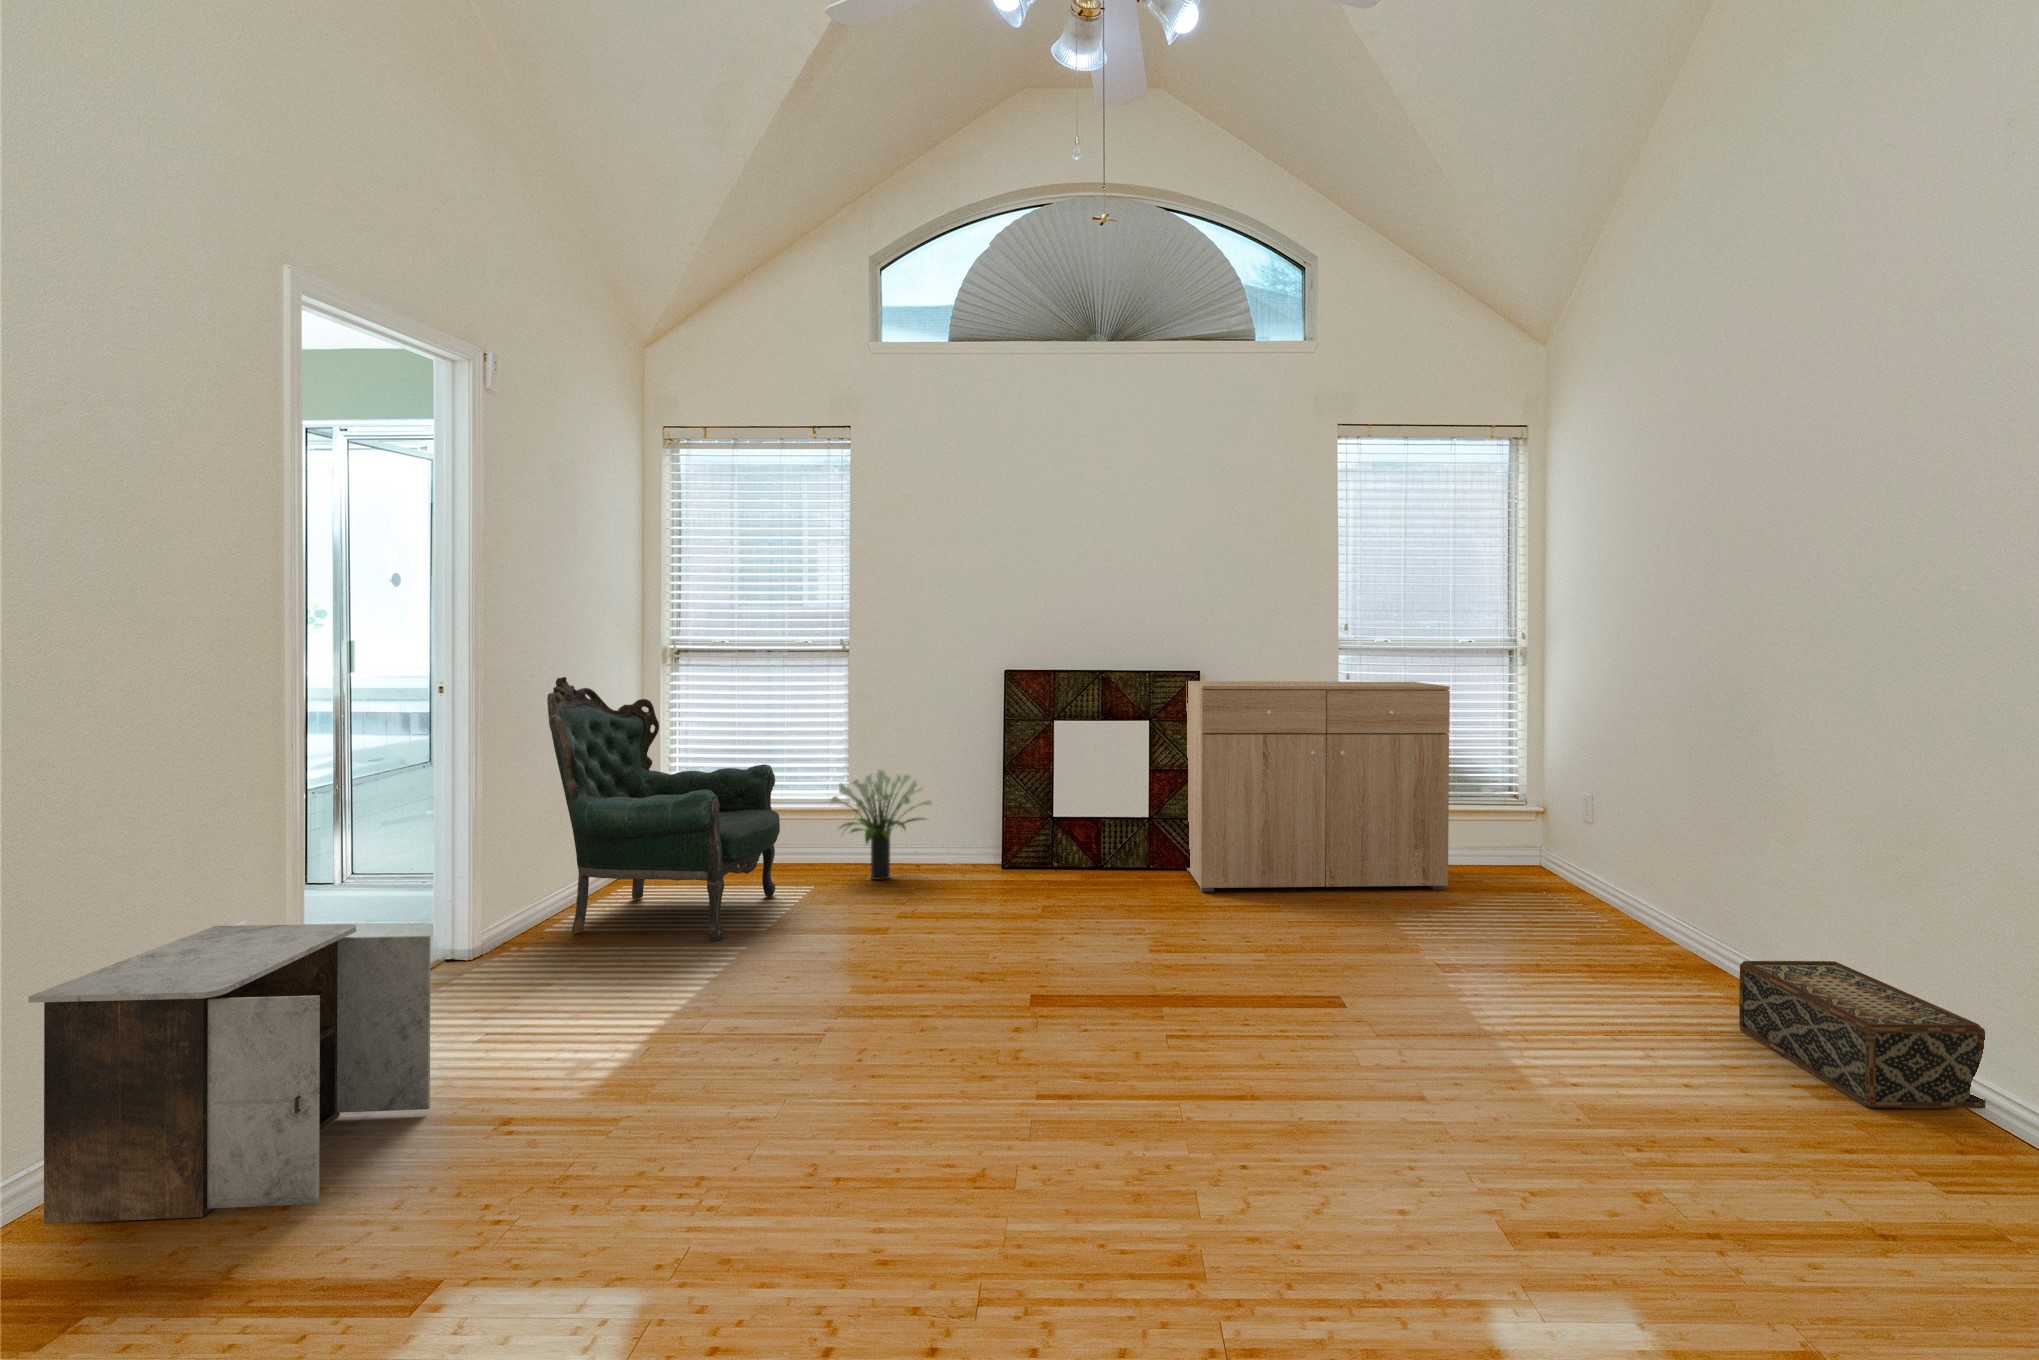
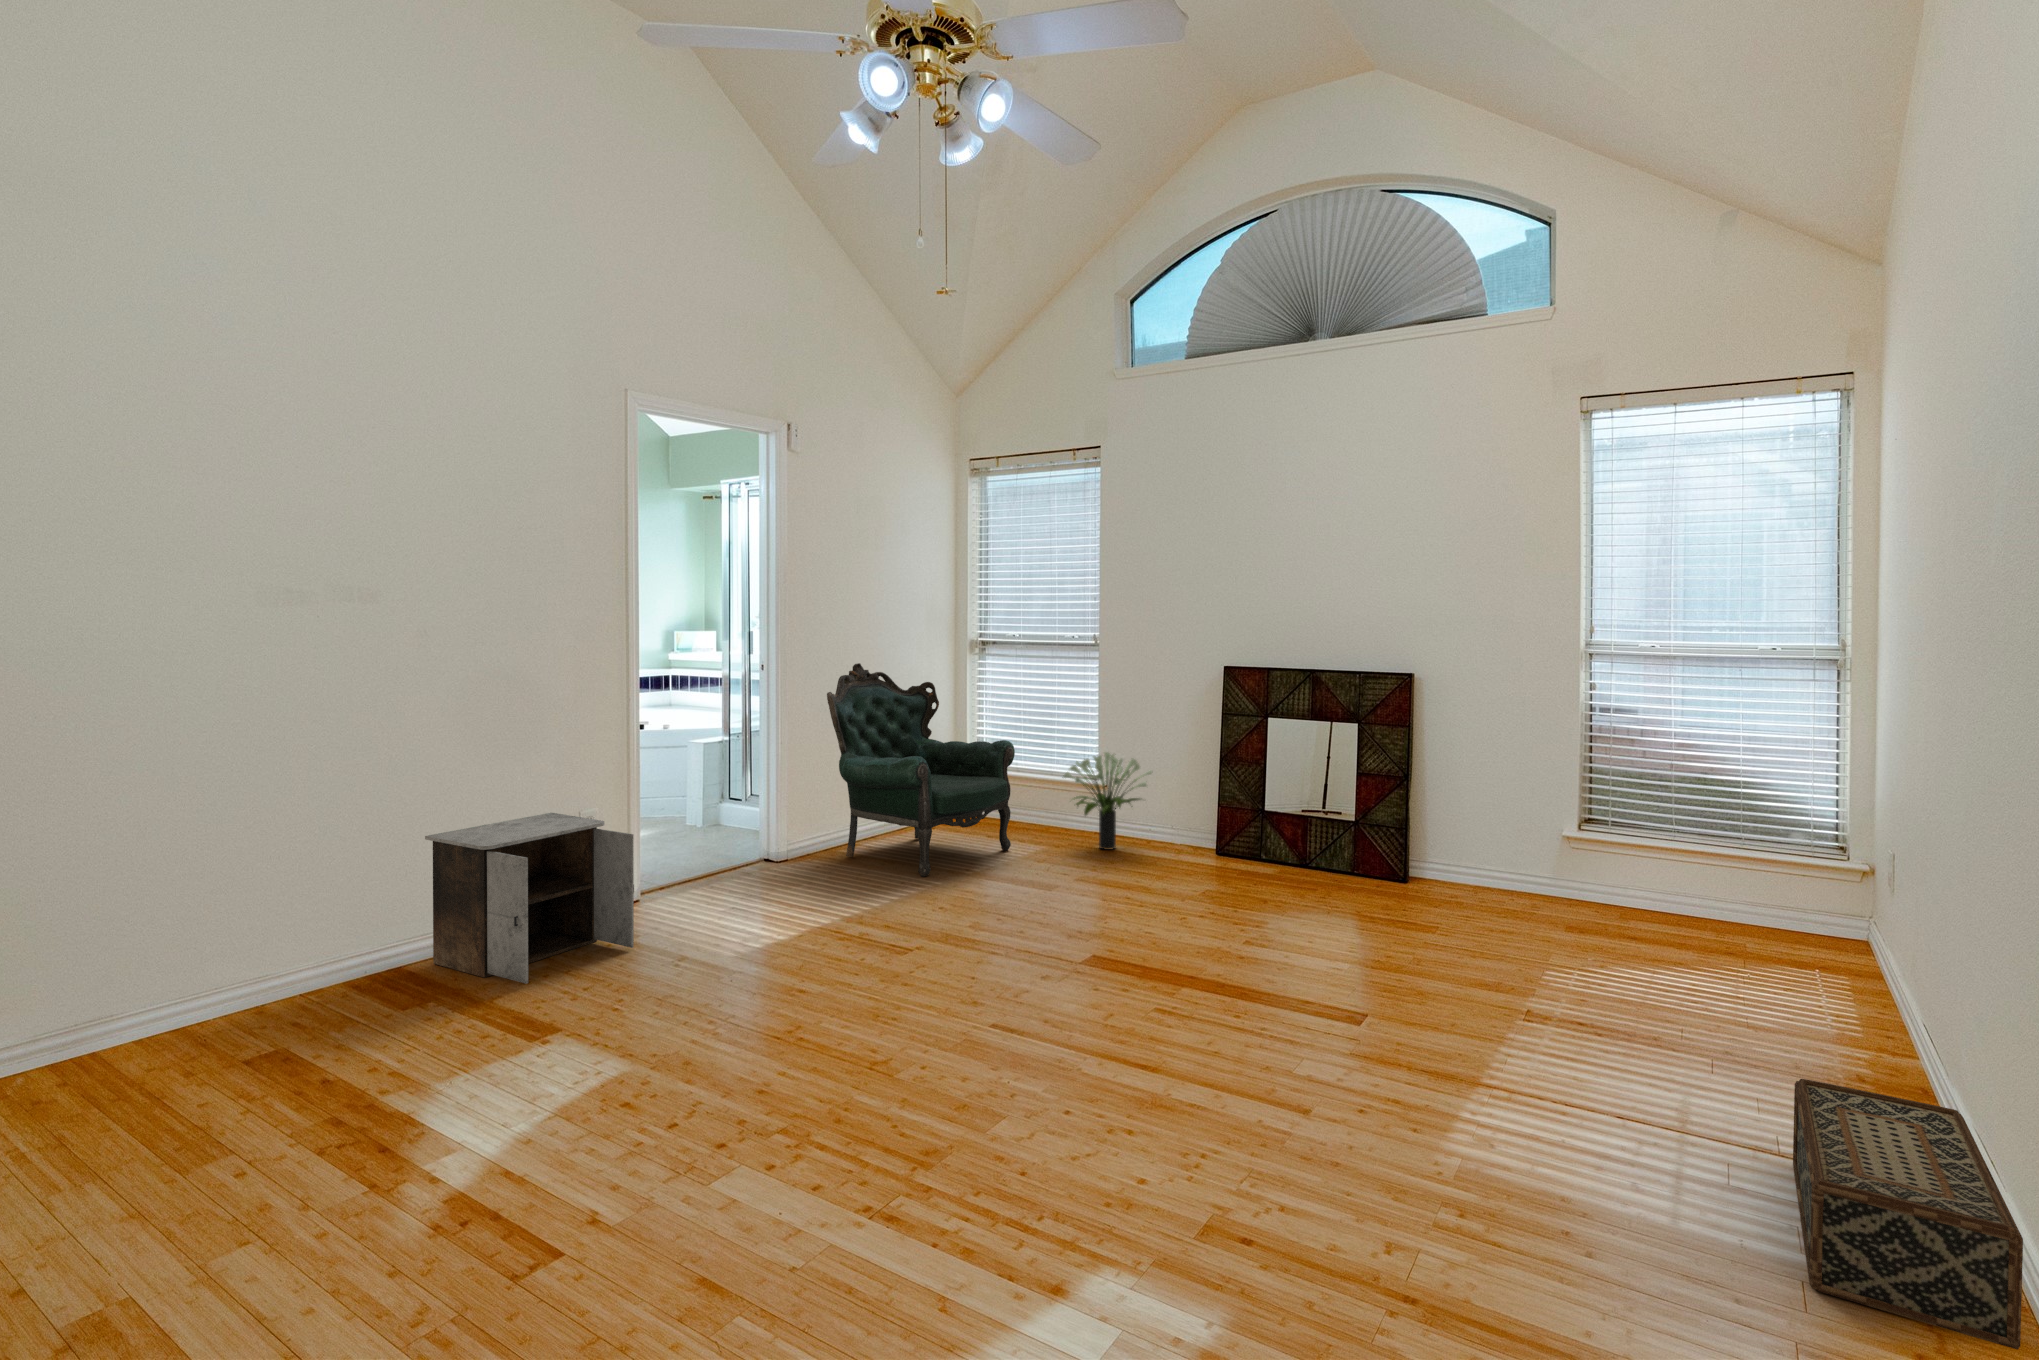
dresser: present [1186,681,1450,892] -> none [1371,684,1680,945]

